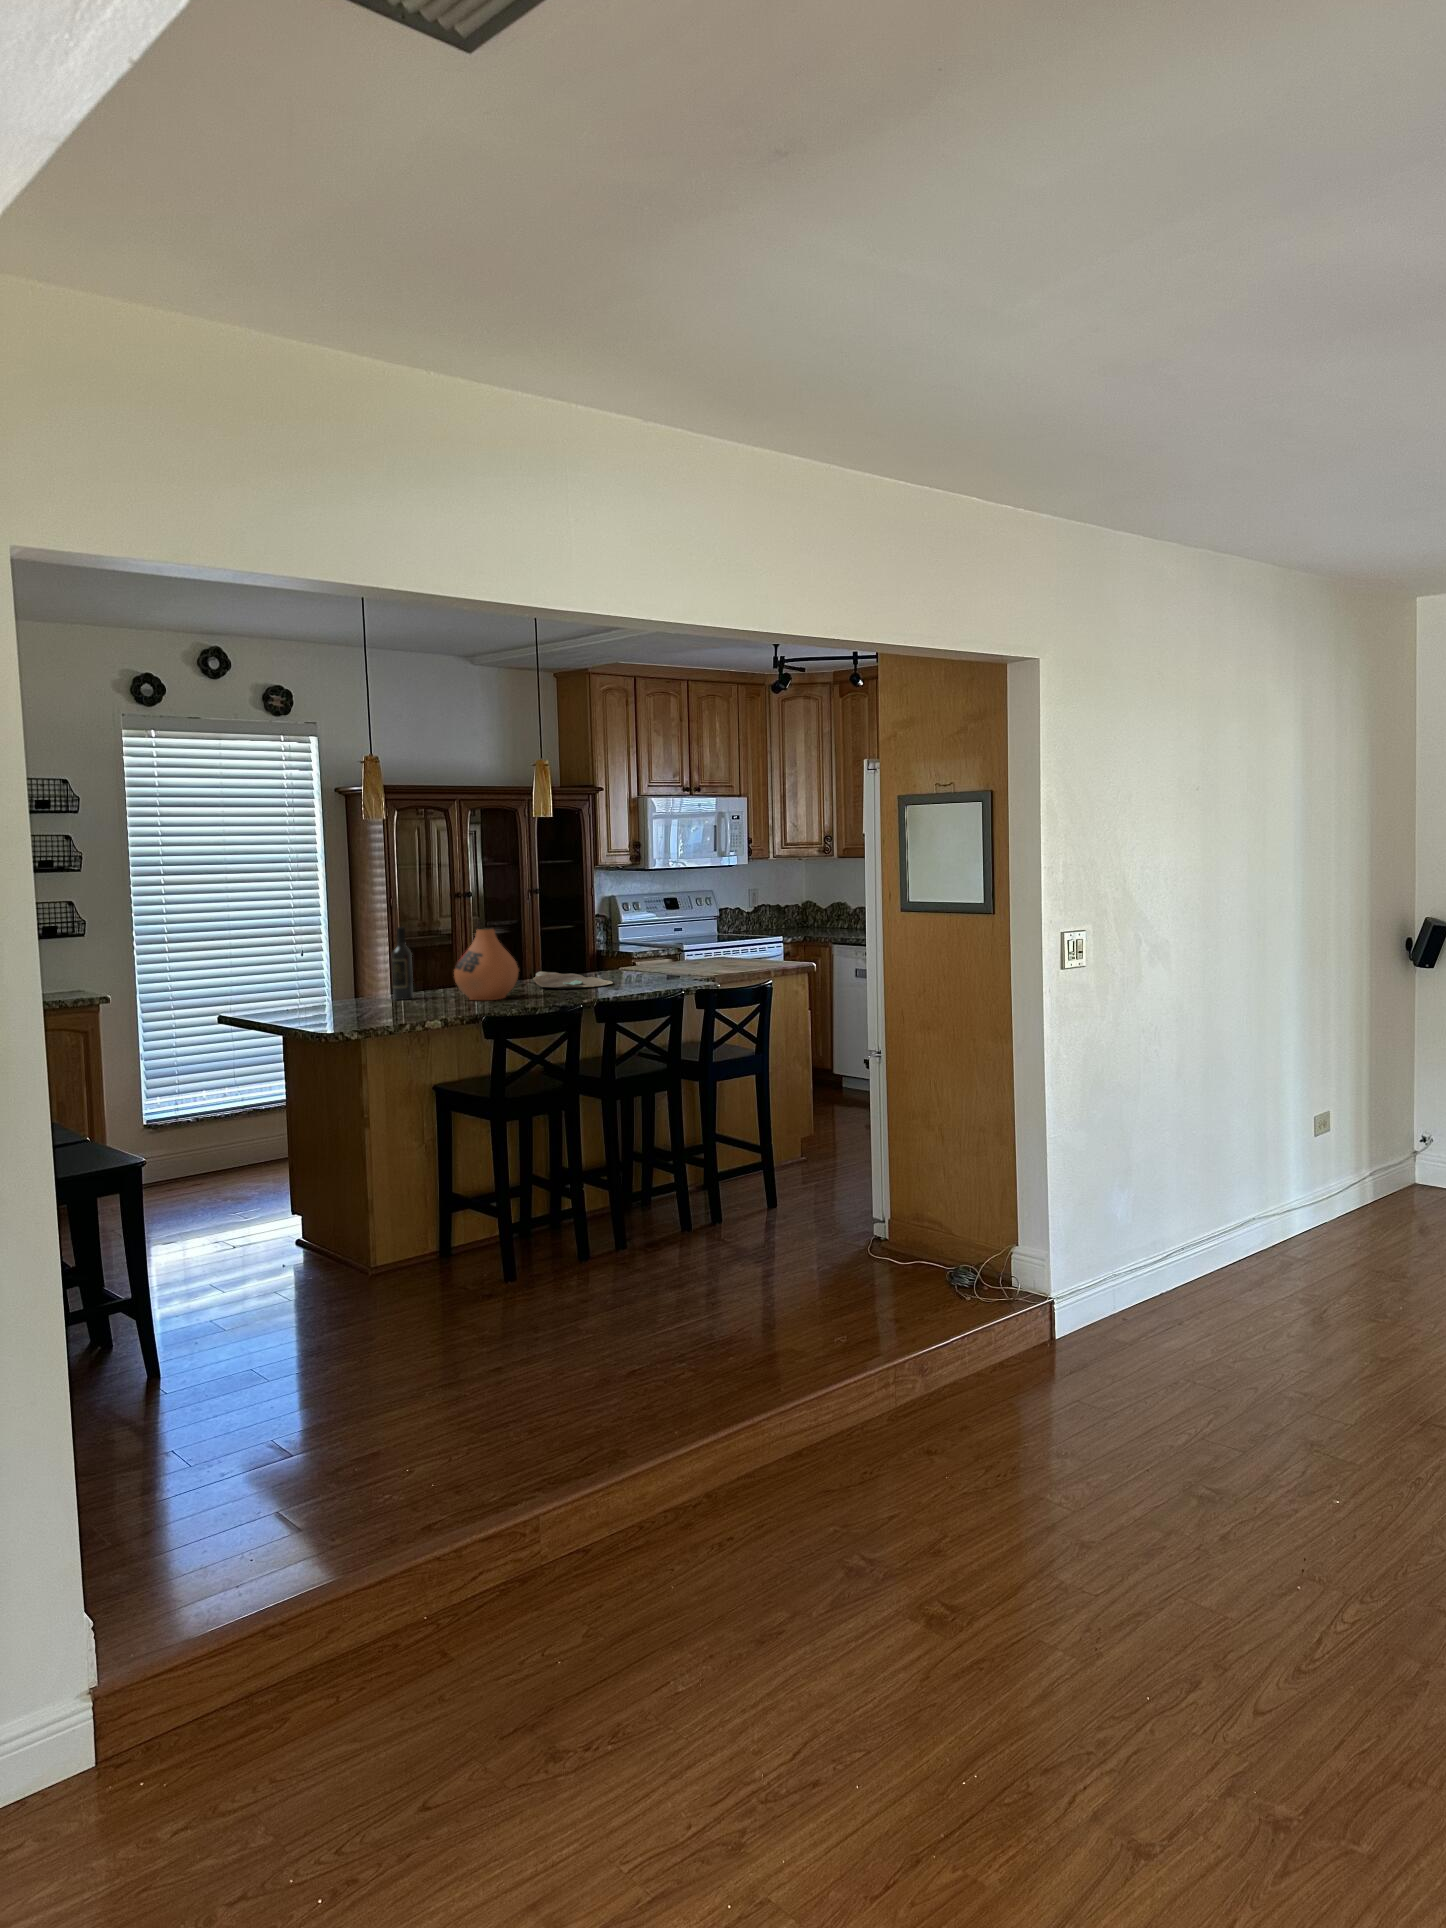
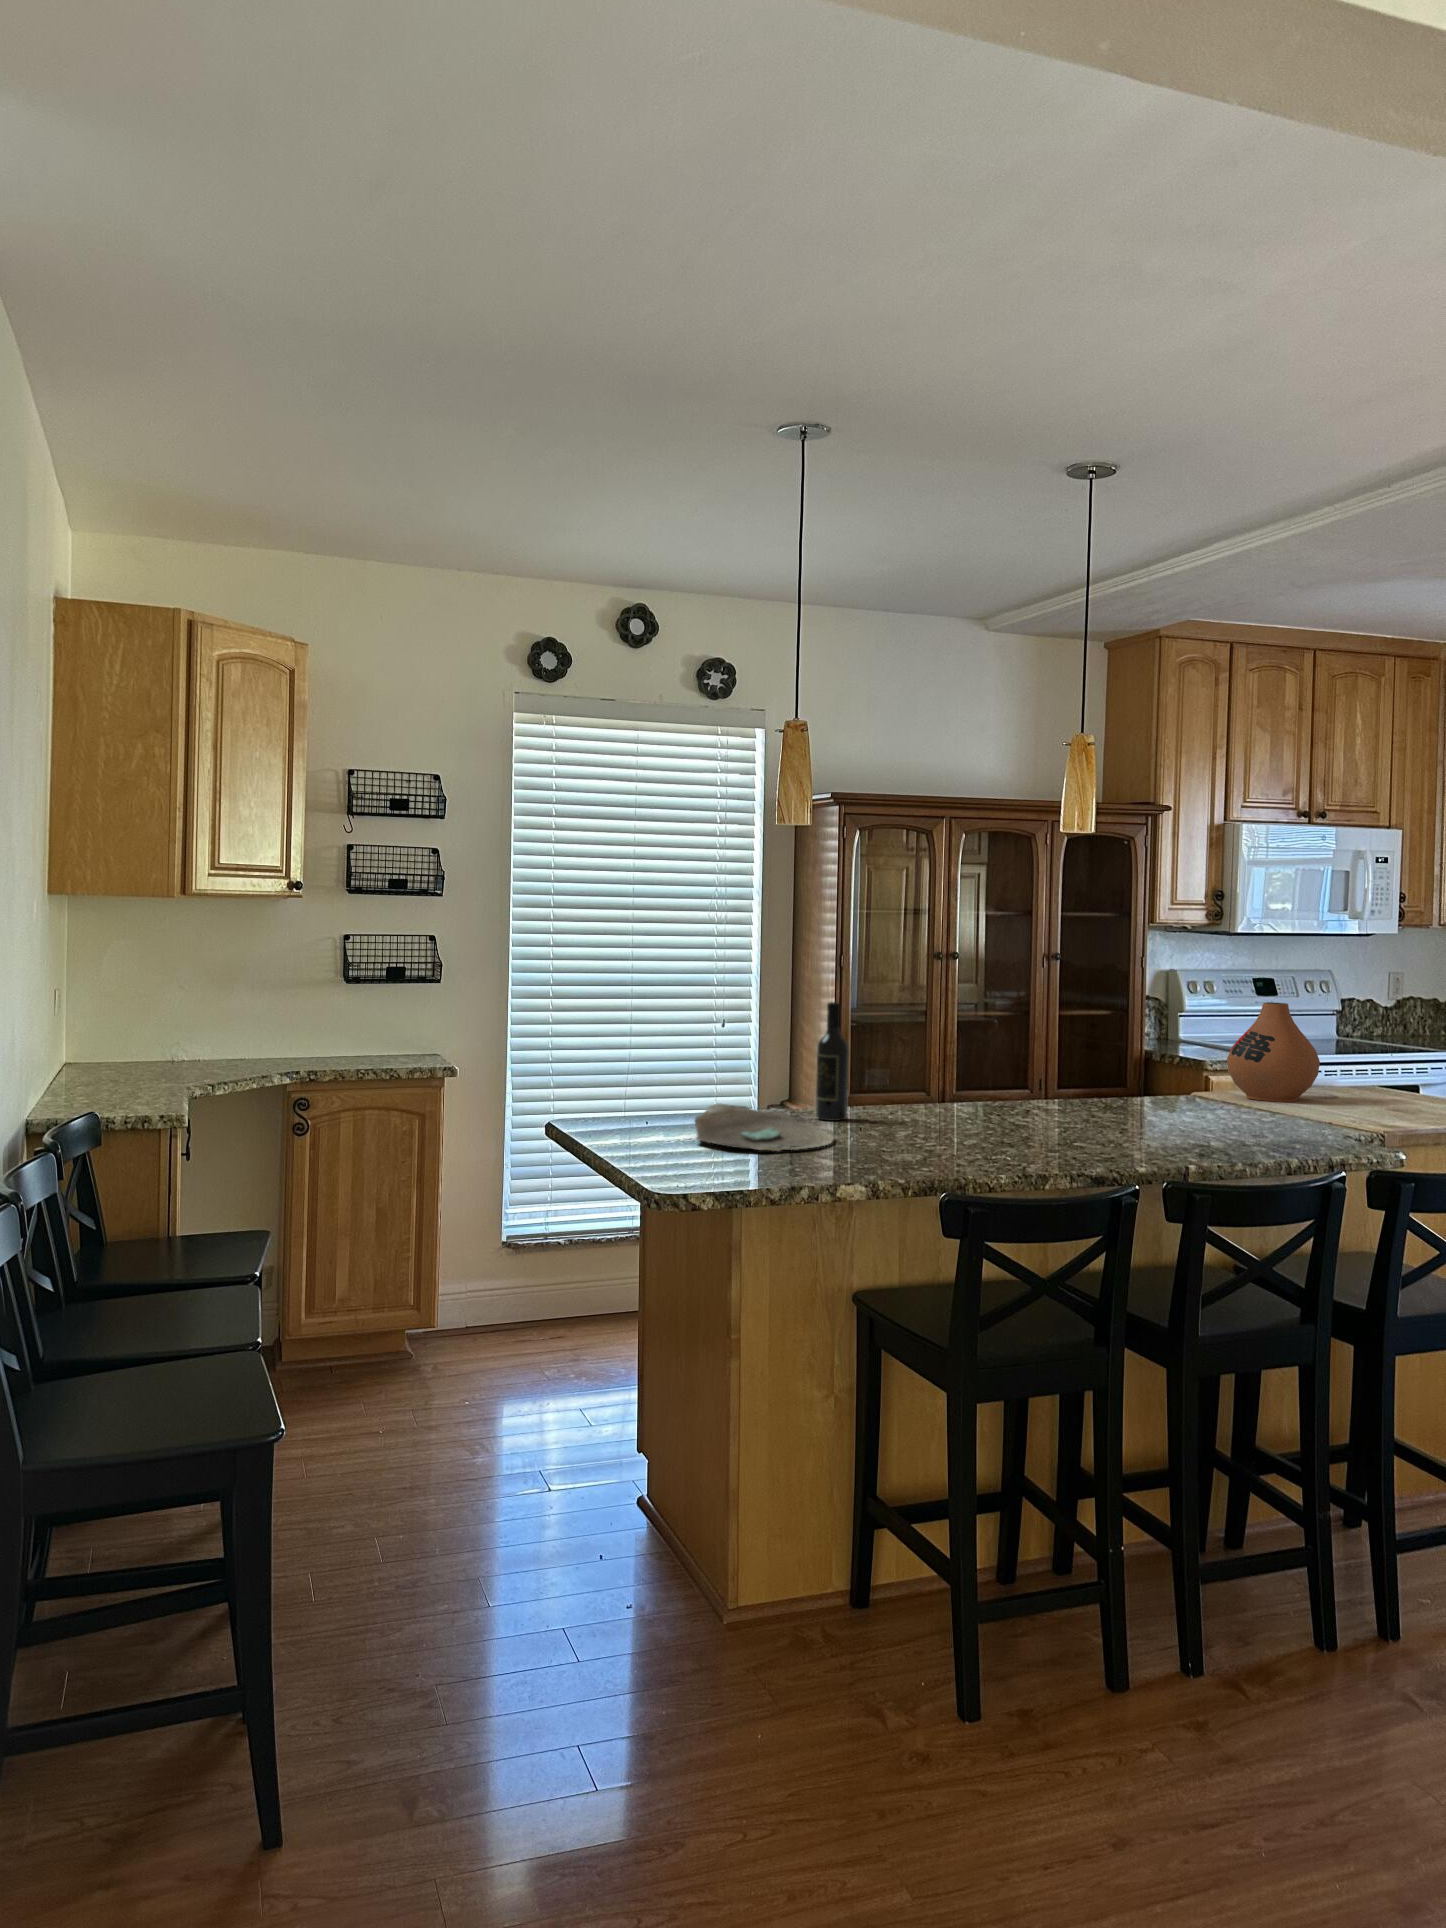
vase: present [454,929,519,1000] -> present [1227,1002,1320,1102]
decorative bowl: present [533,971,613,989] -> present [695,1103,833,1151]

